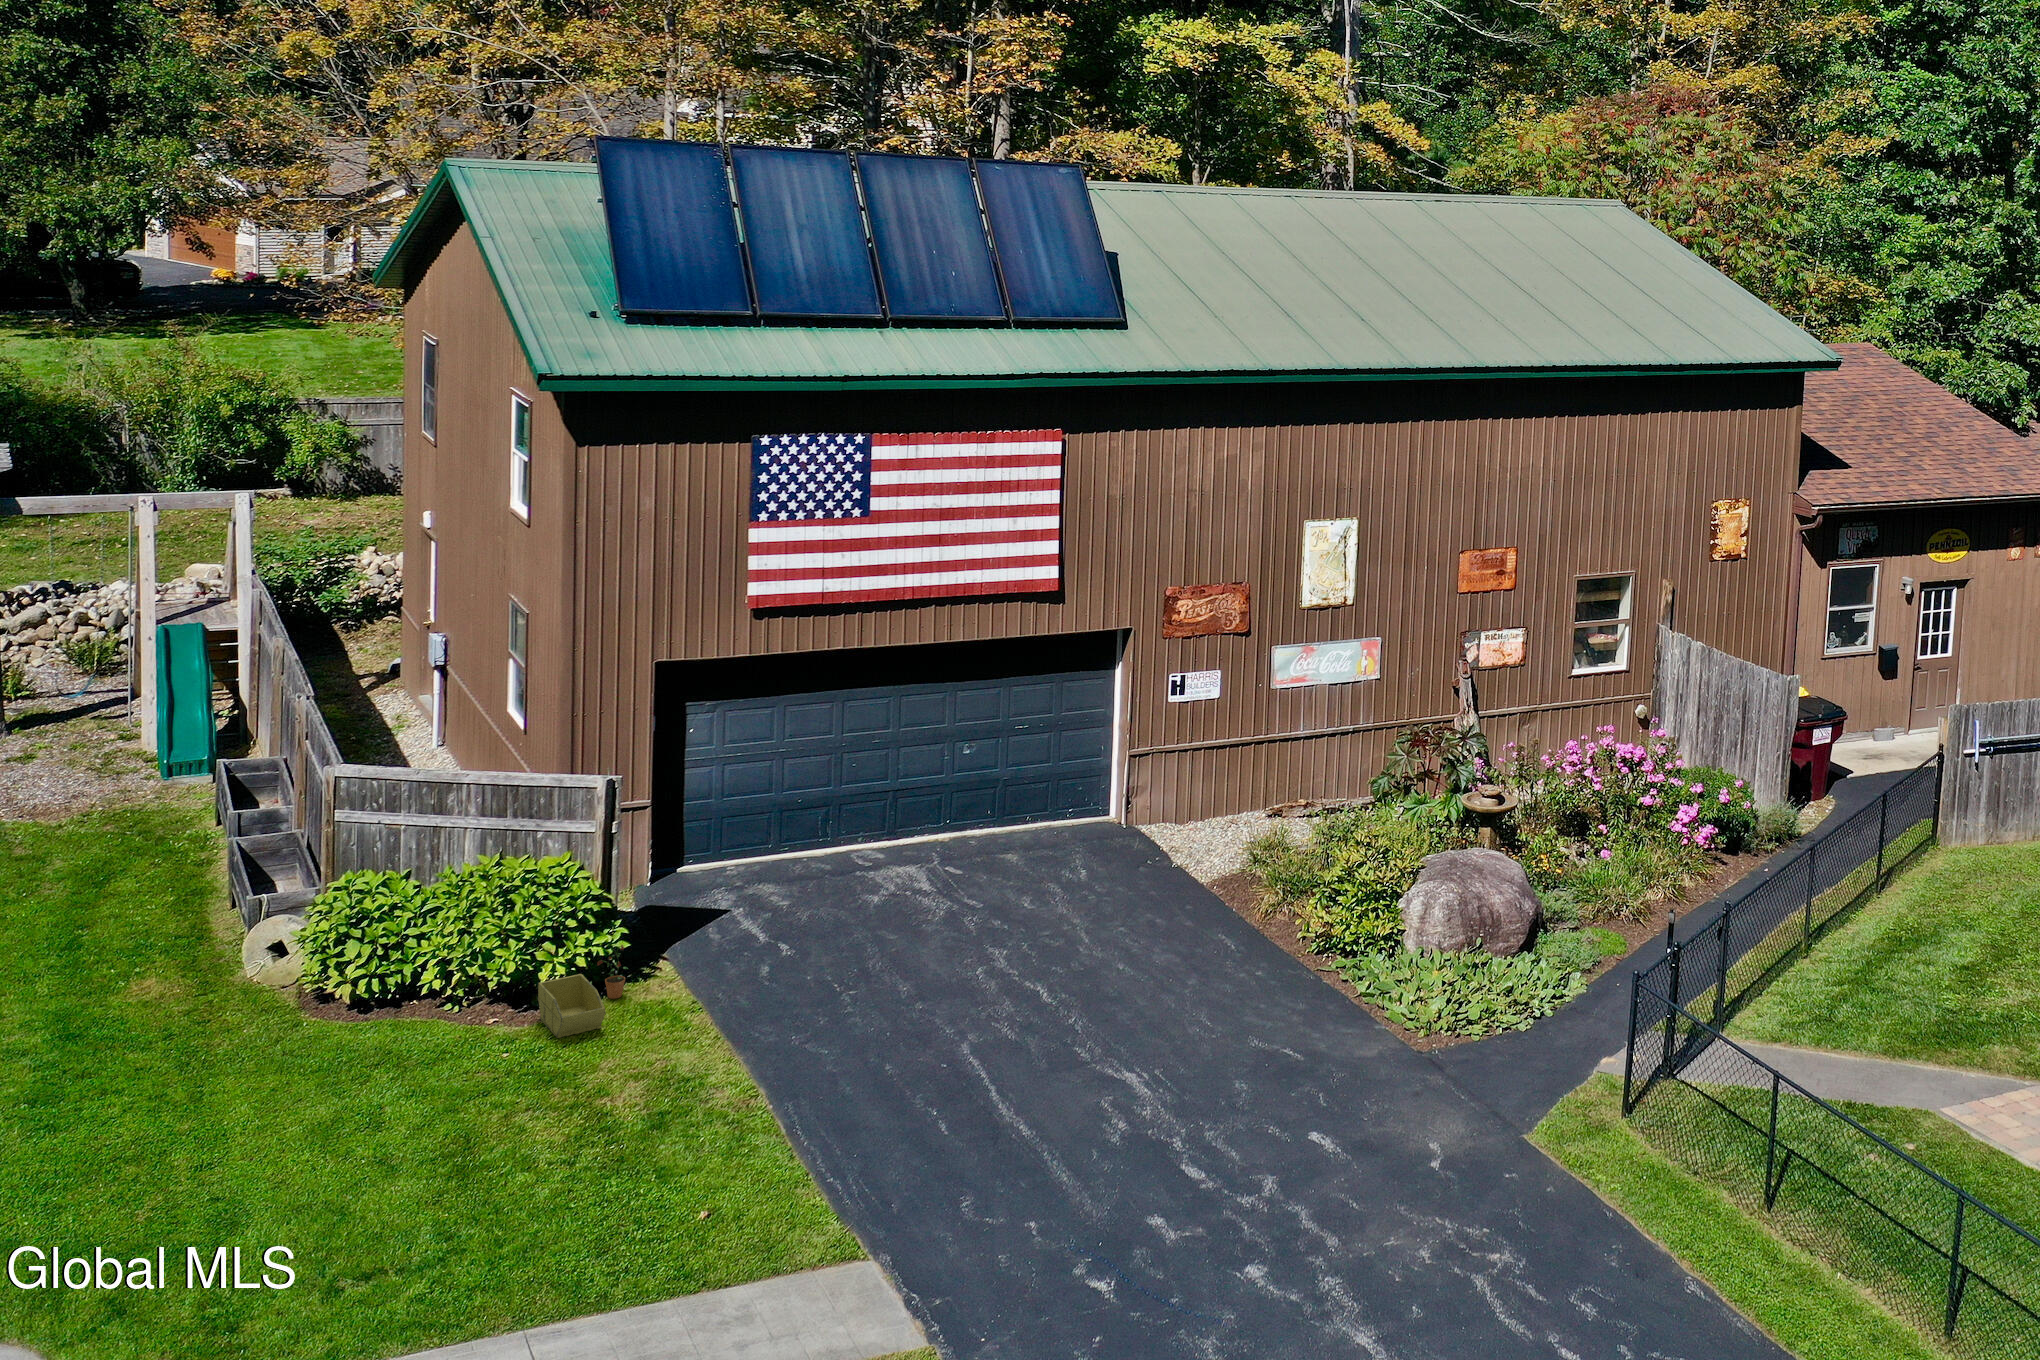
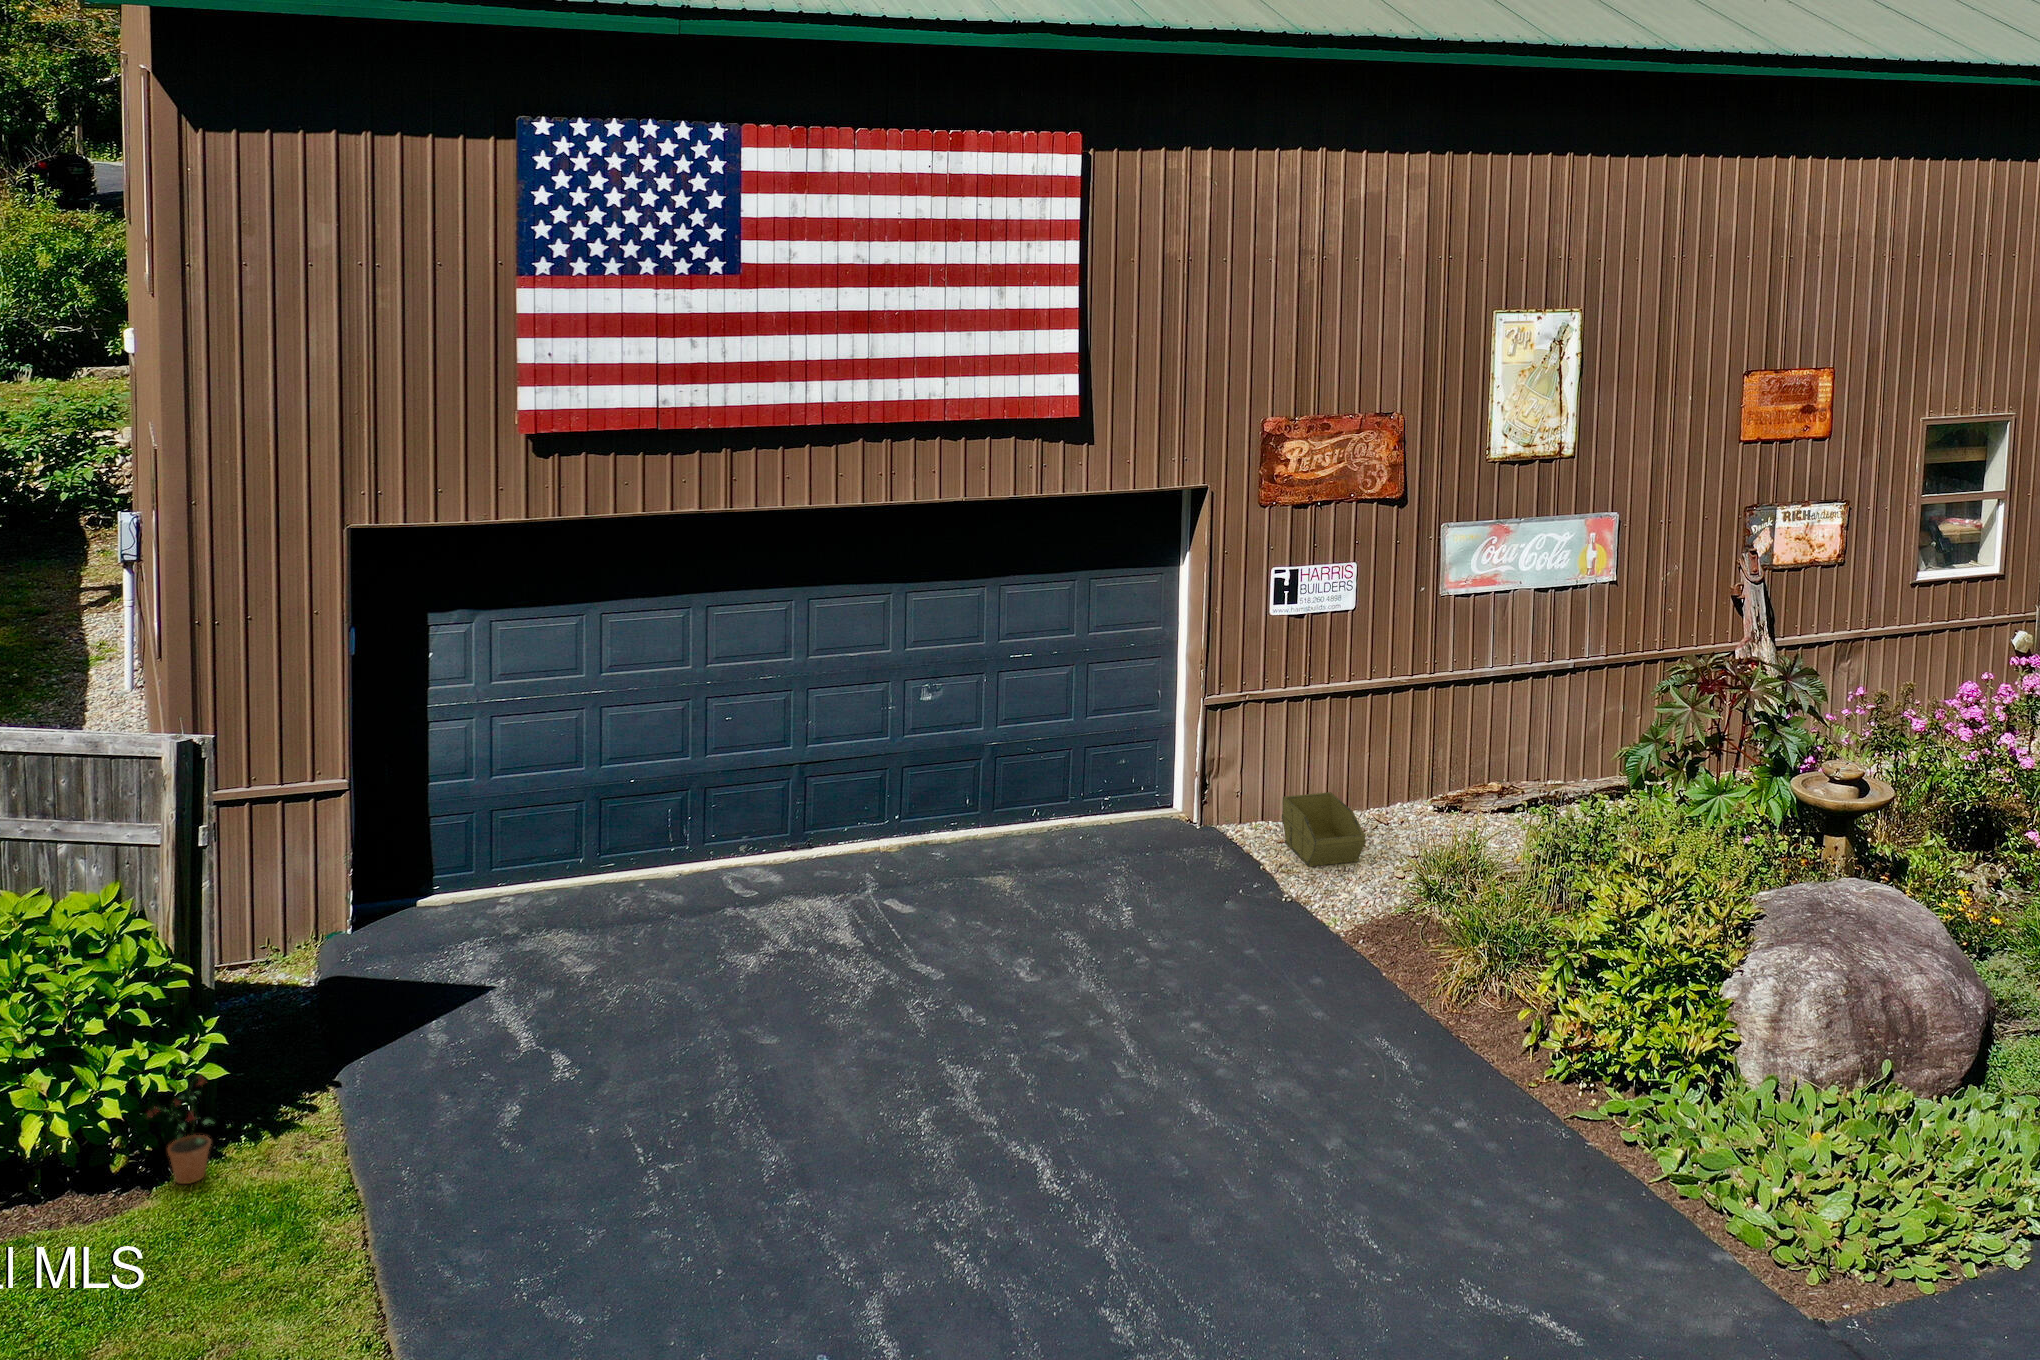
storage bin: present [538,974,606,1038] -> present [1282,792,1366,867]

